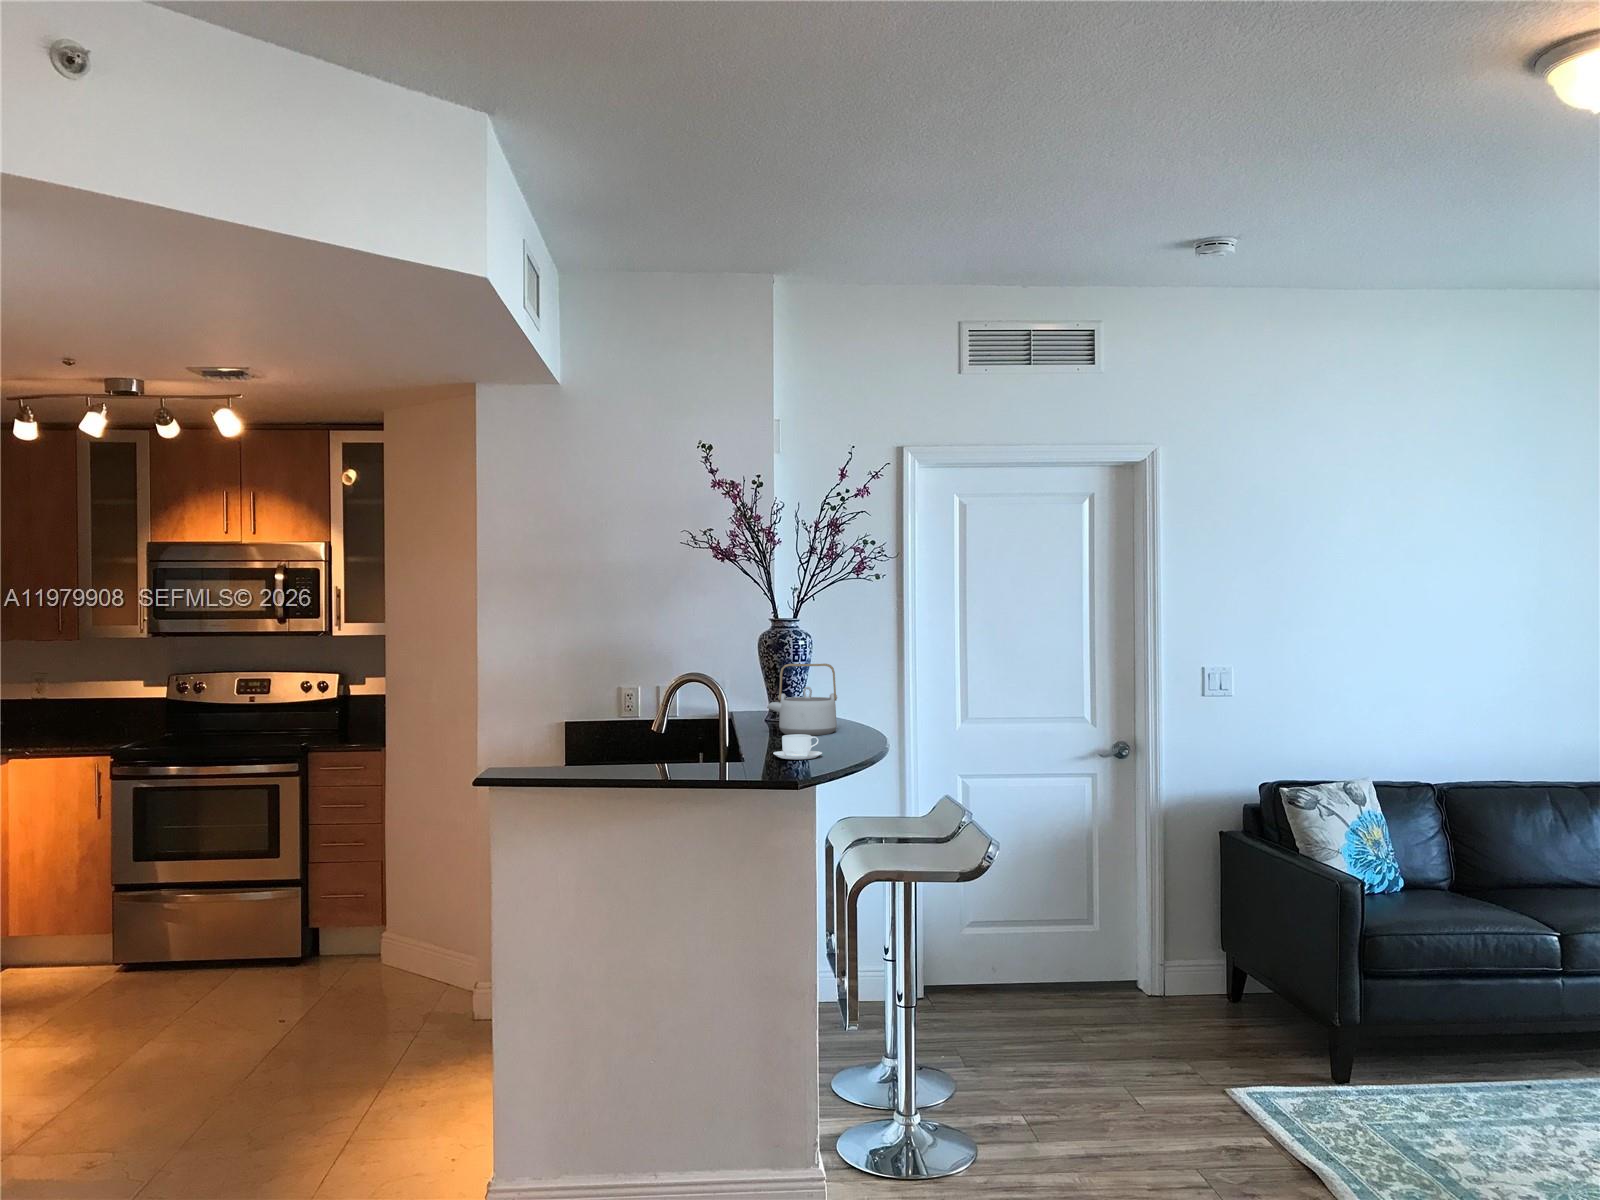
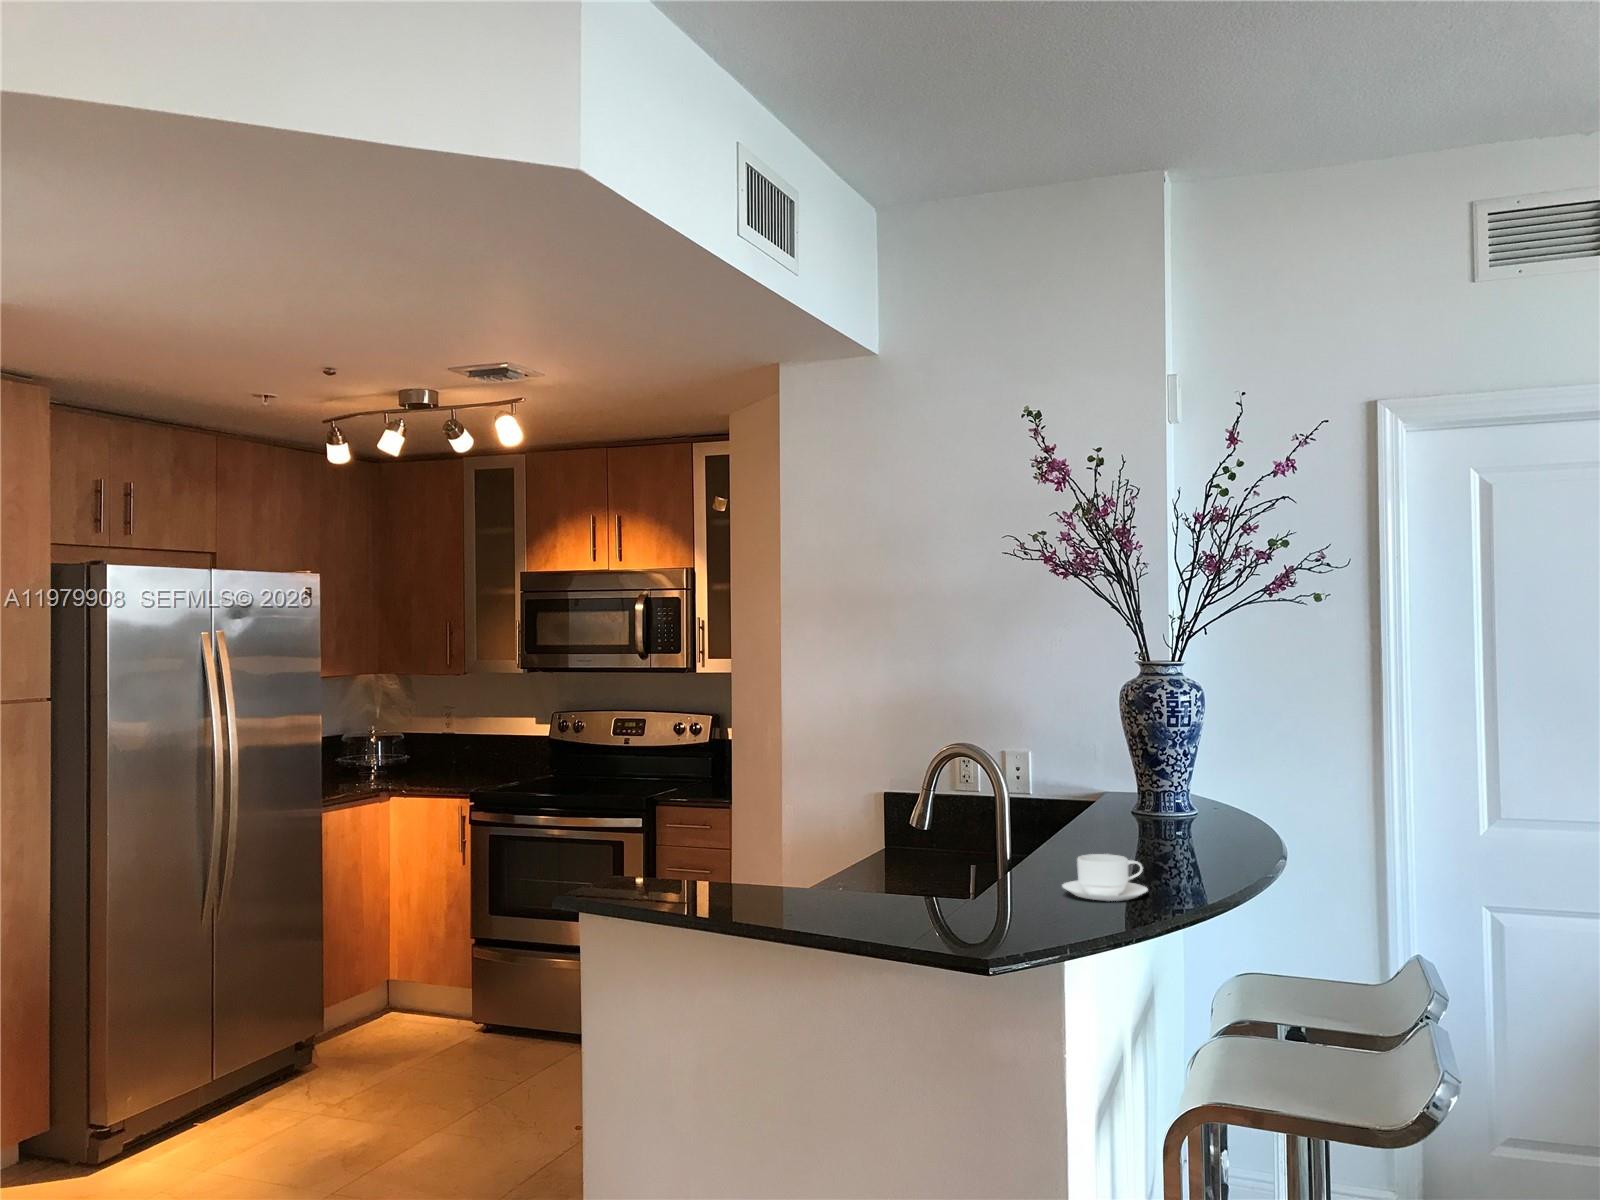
teapot: present [767,664,837,736] -> none [1116,730,1231,848]

